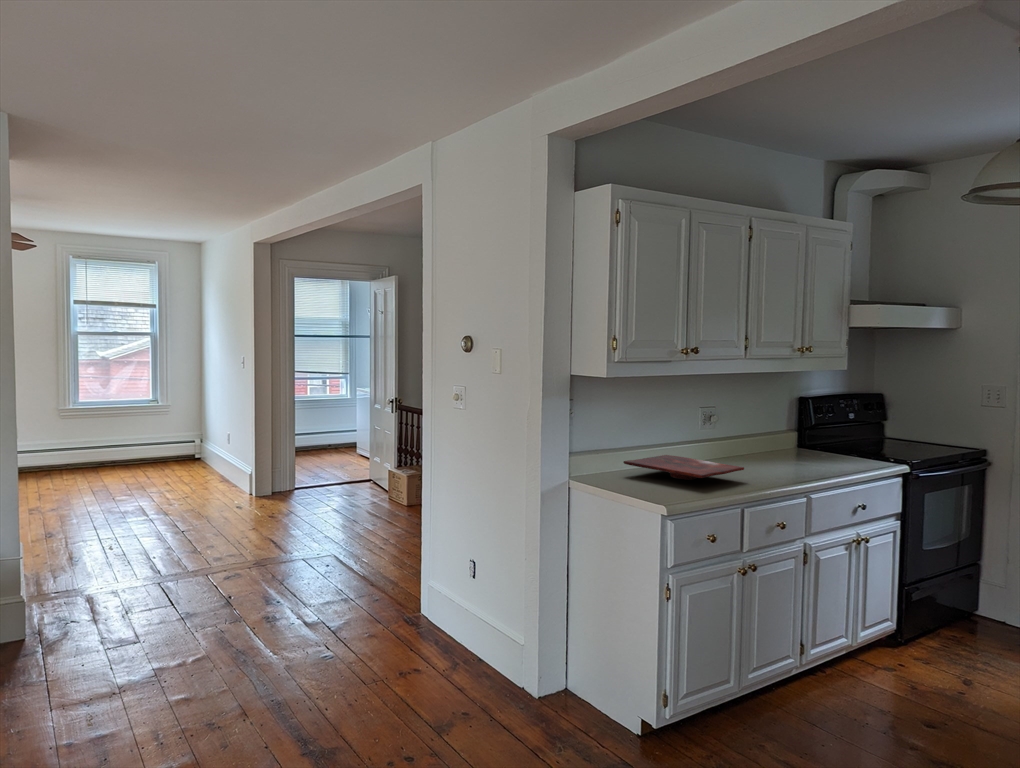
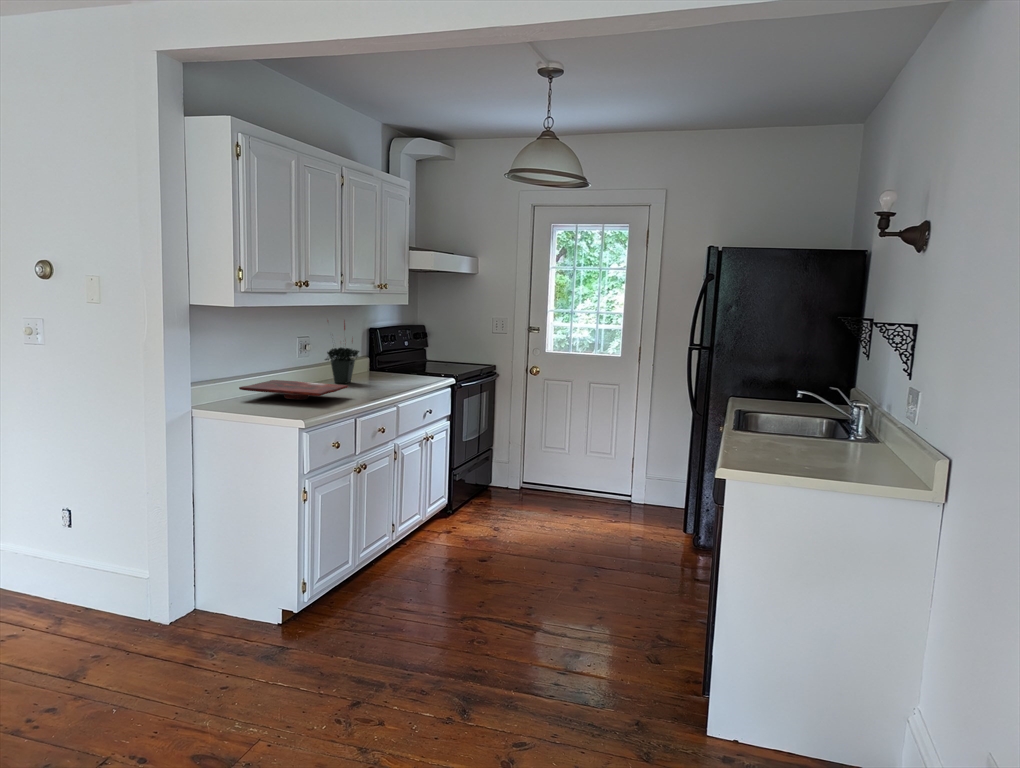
potted plant: none [731,388,774,463] -> present [325,321,359,383]

